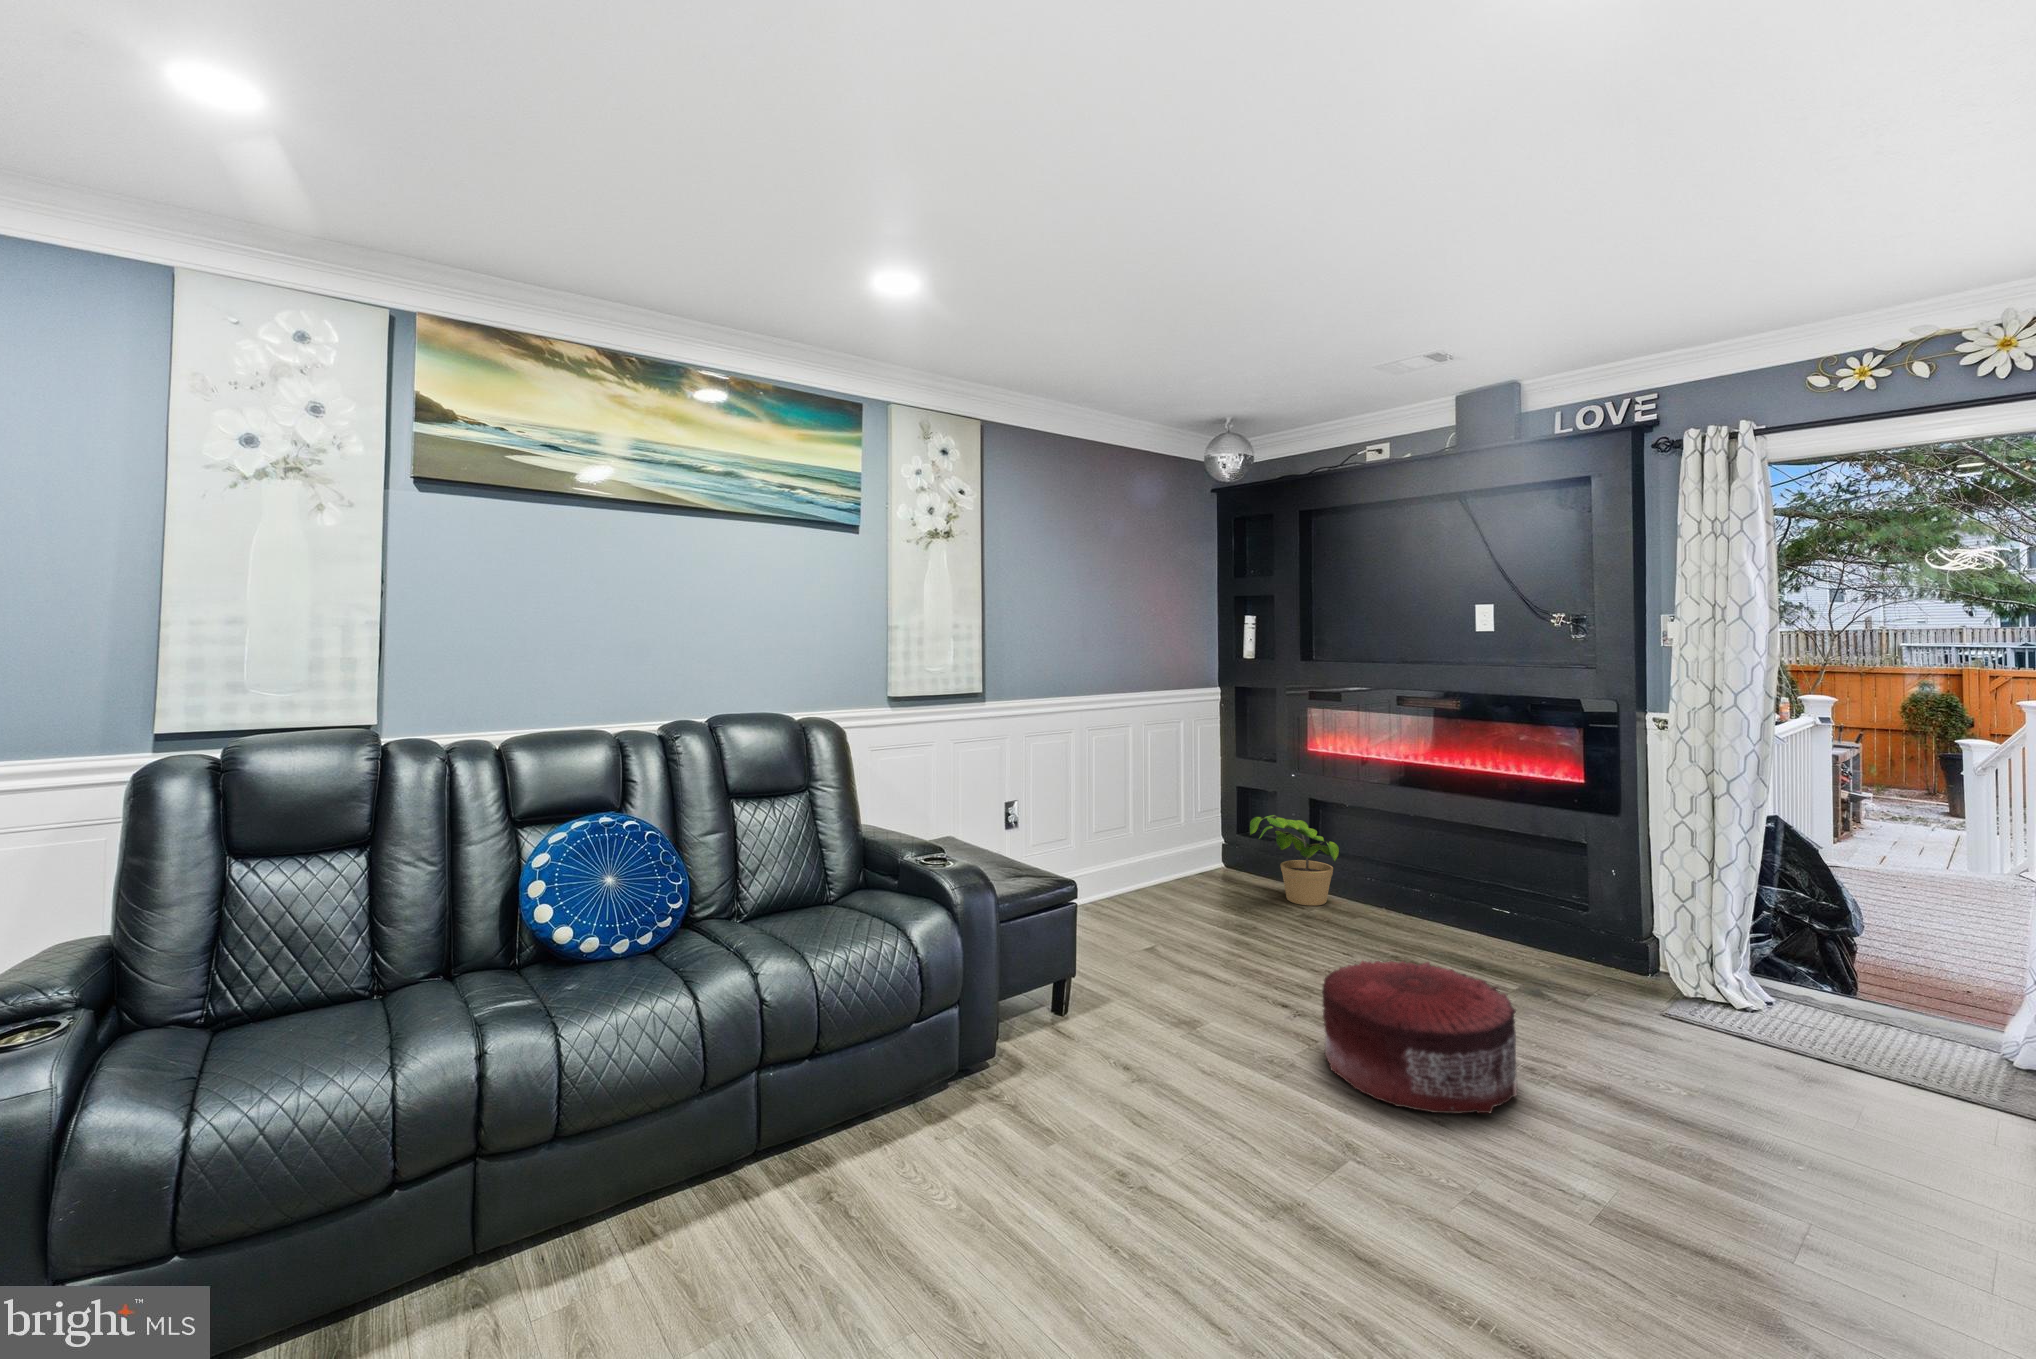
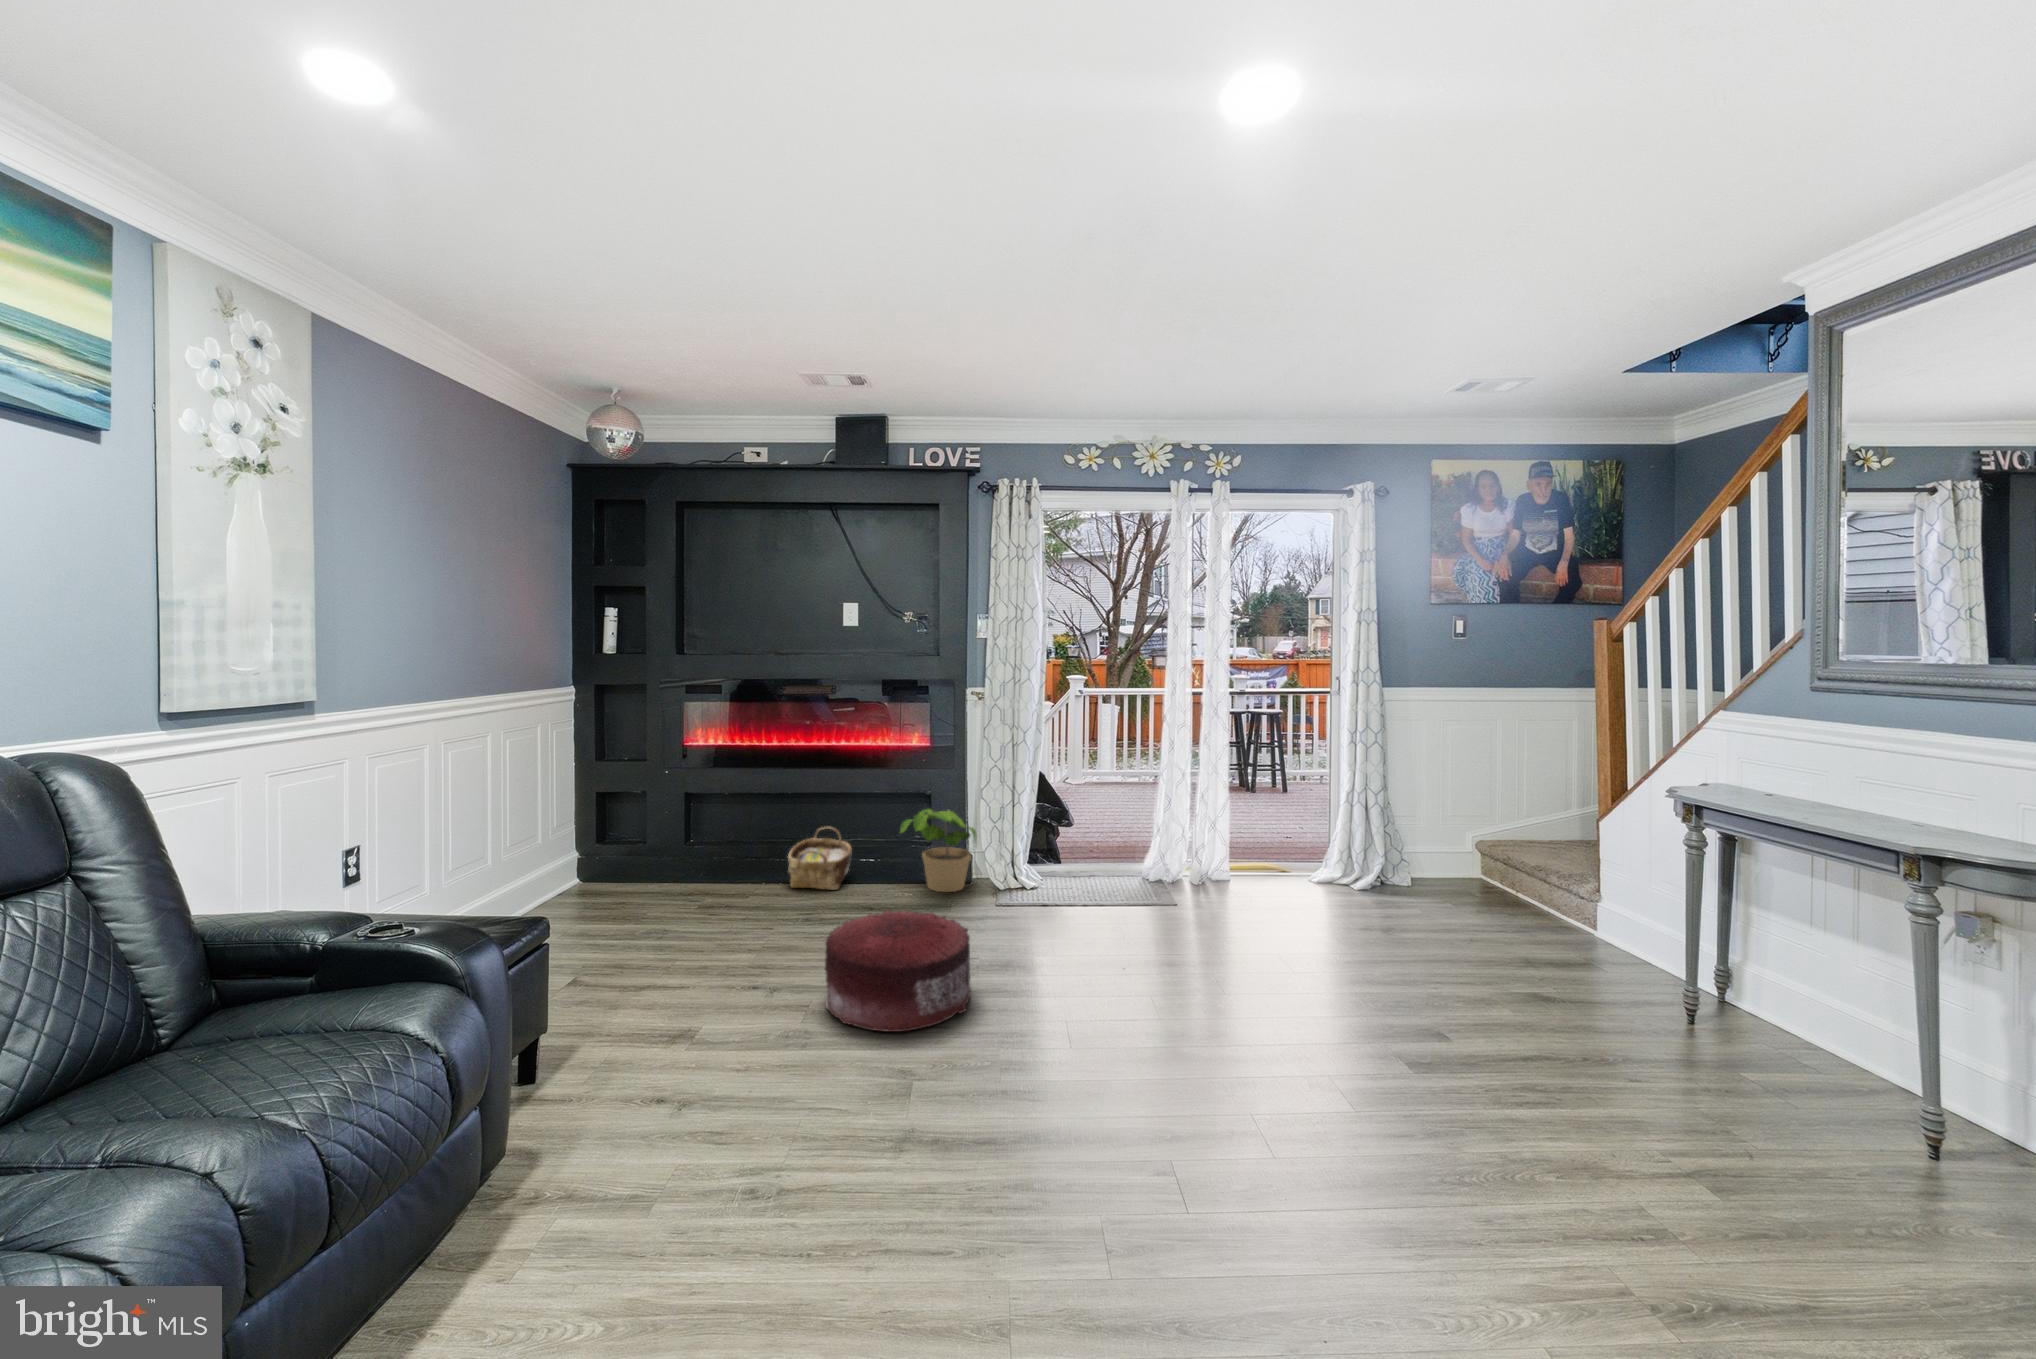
potted plant: present [1250,815,1339,906] -> present [900,809,976,892]
woven basket: none [1388,867,1472,940] -> present [788,827,852,890]

